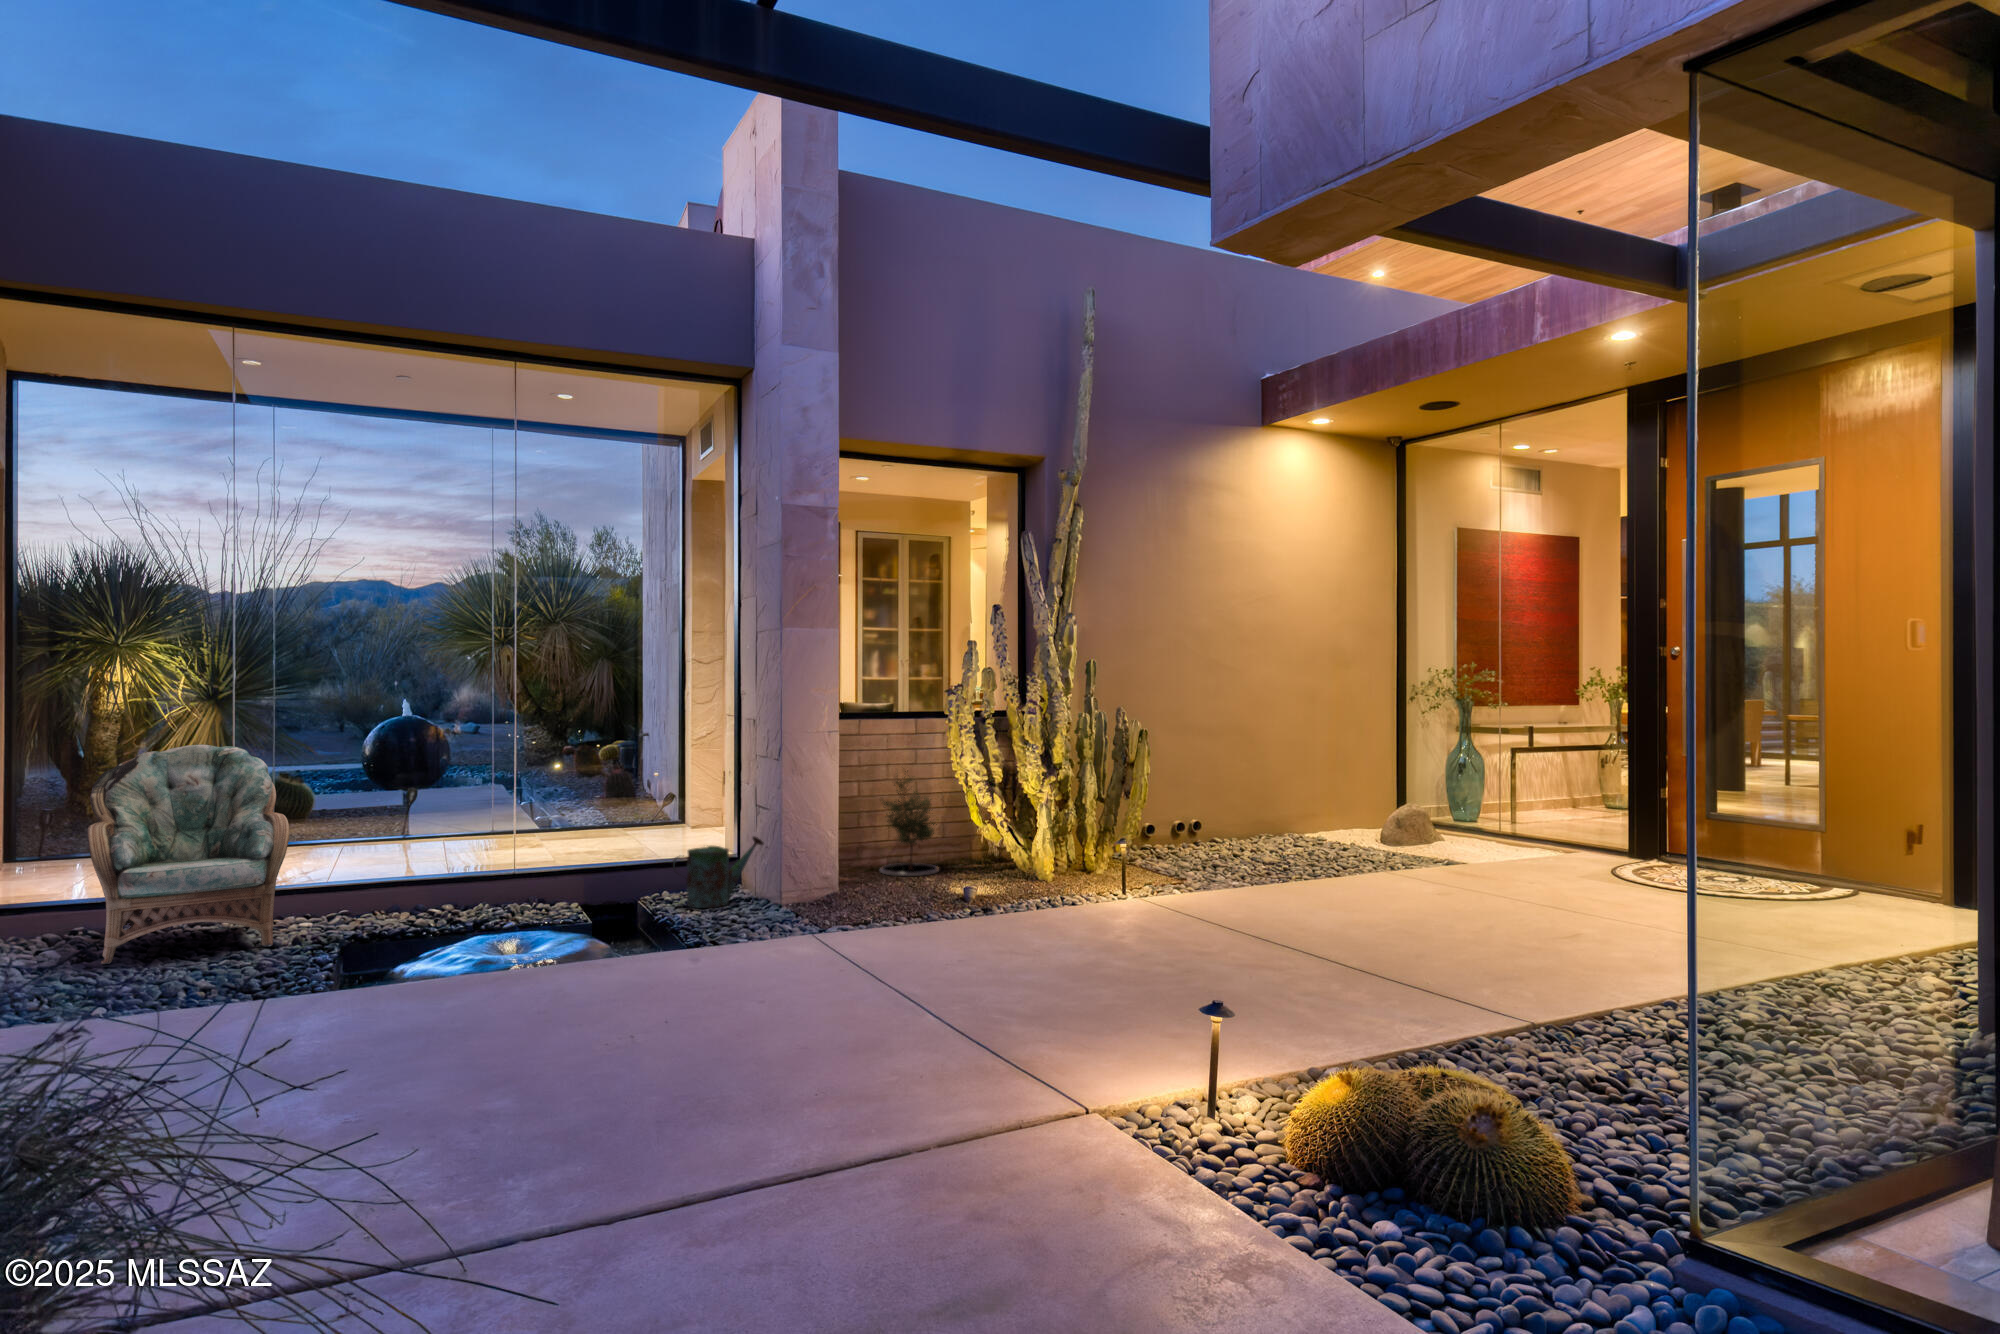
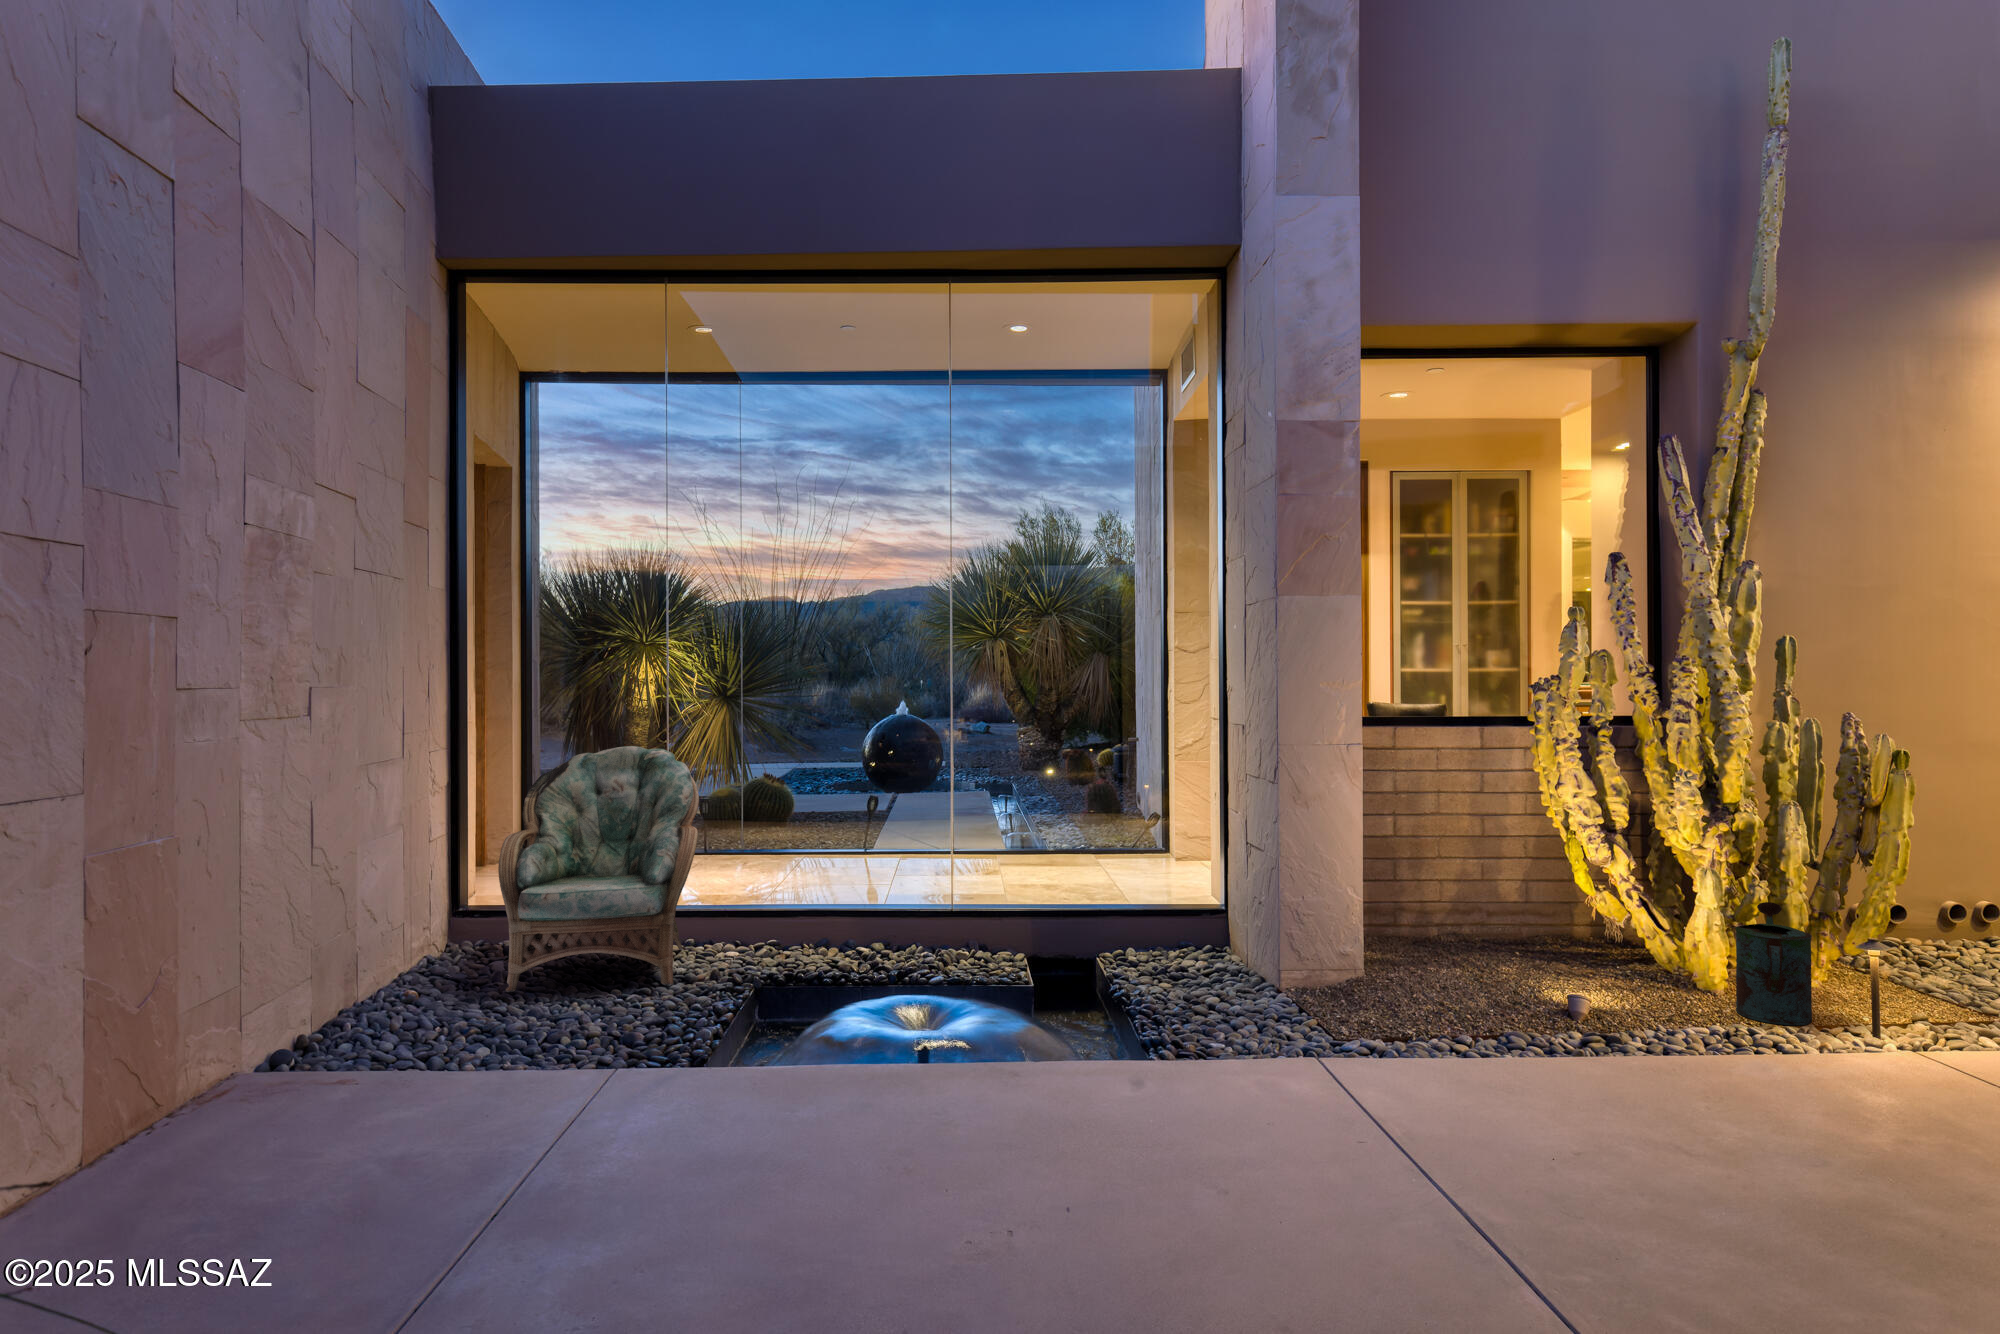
potted tree: present [880,770,939,876] -> none [1426,792,1521,955]
watering can: present [673,837,763,908] -> present [1735,902,1812,1025]

